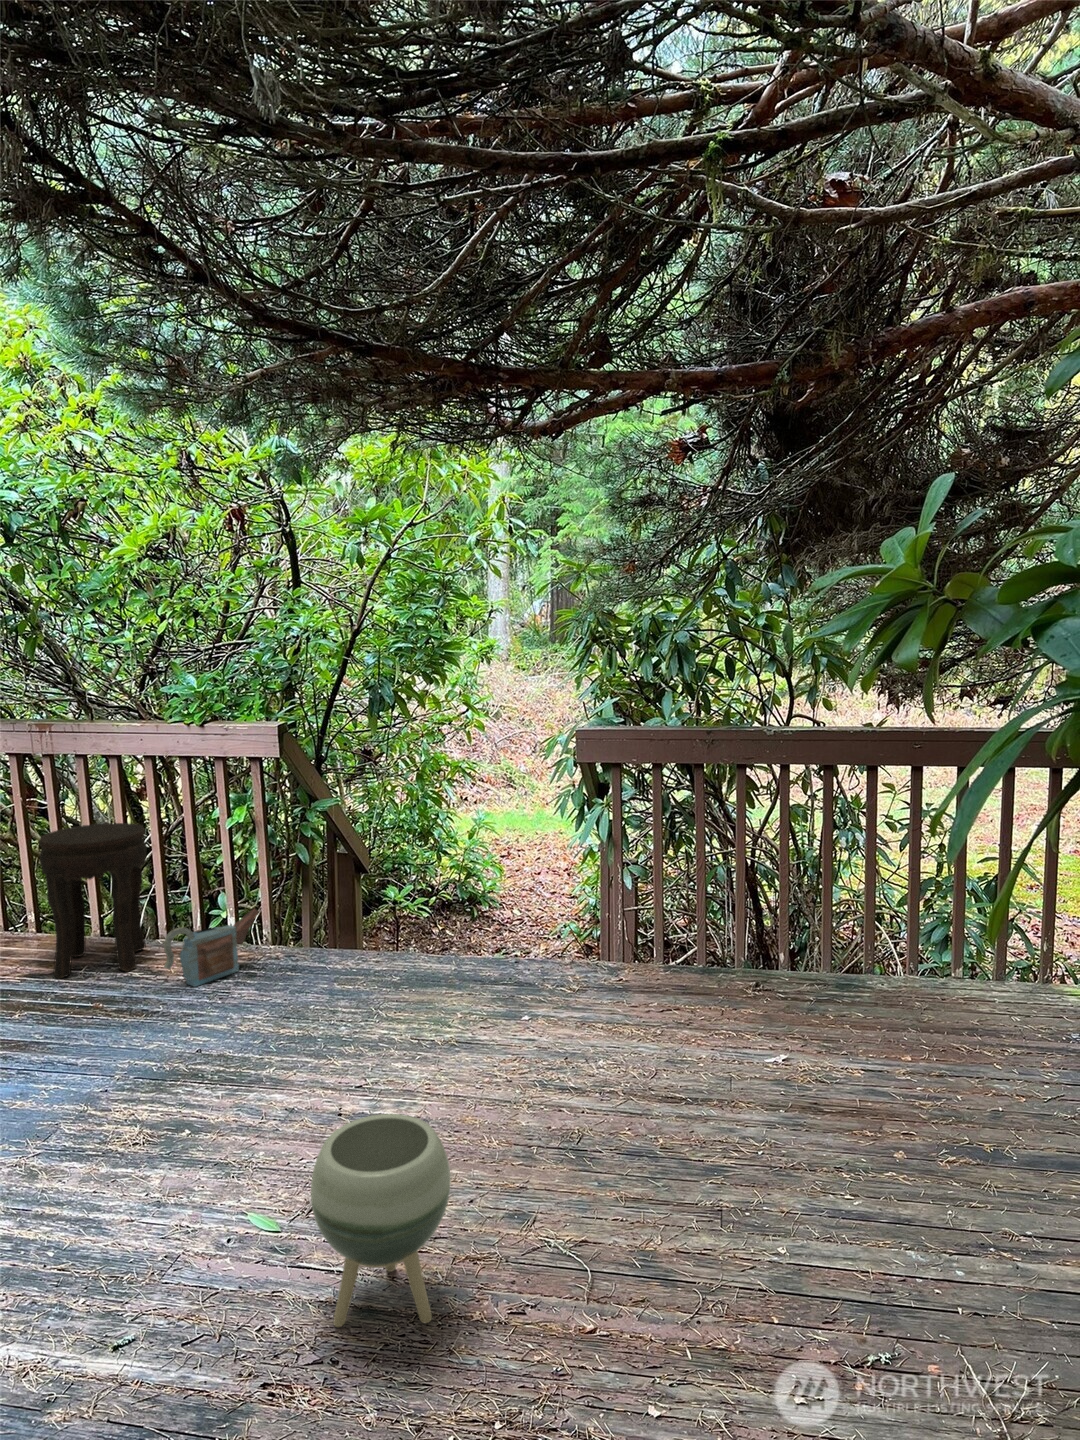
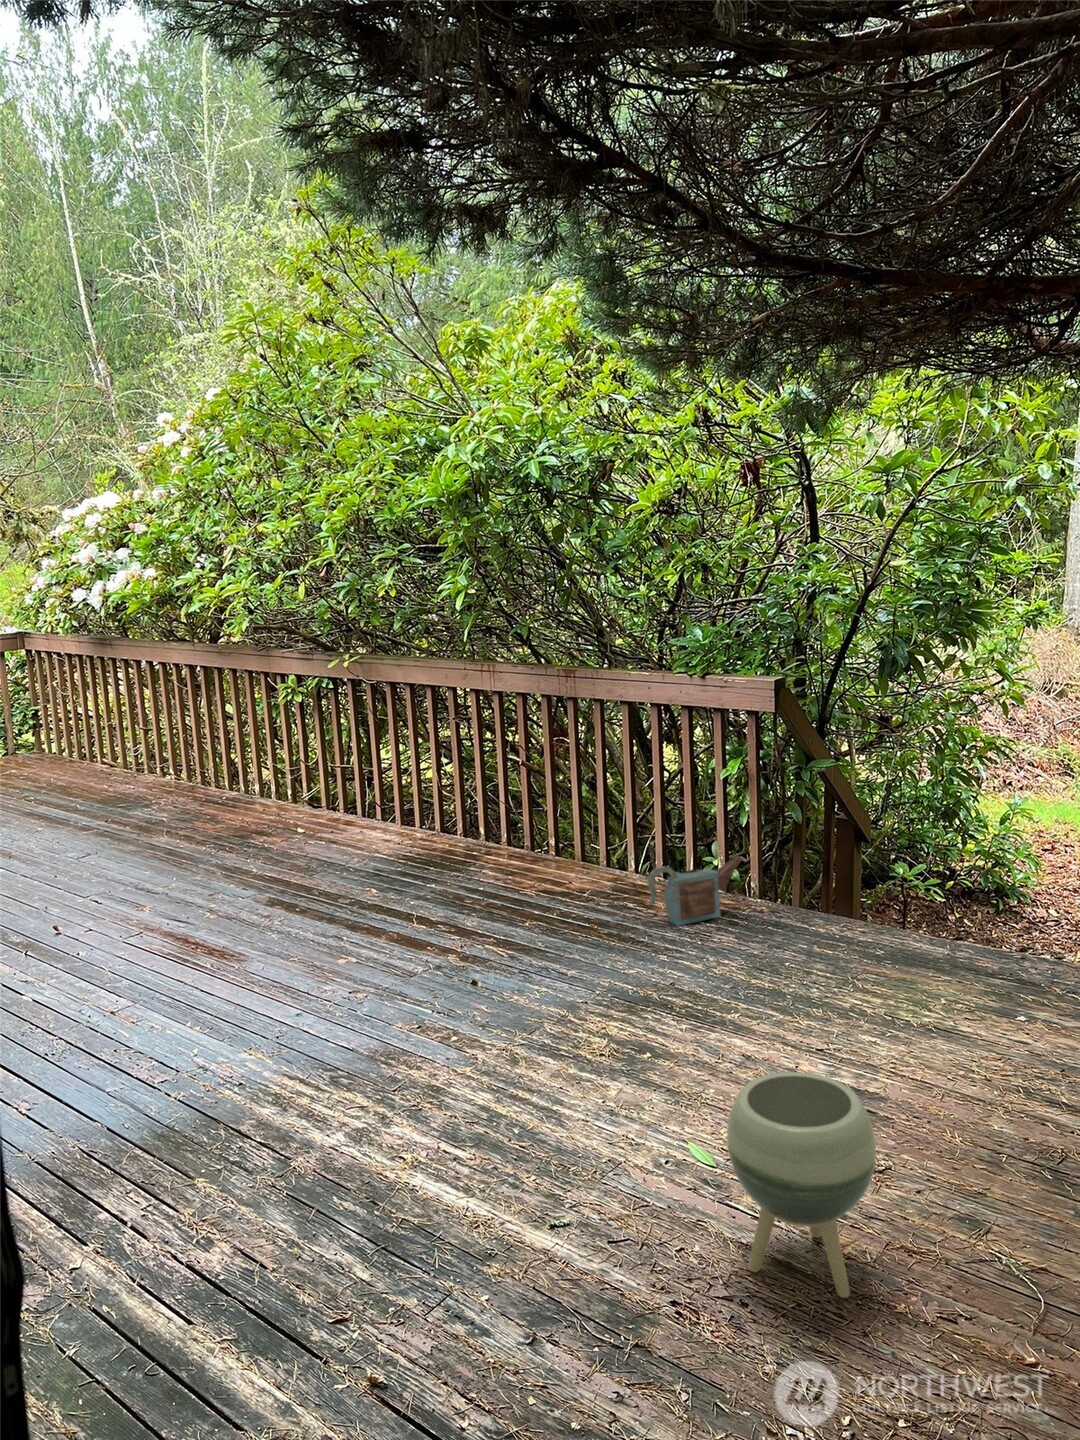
side table: present [39,823,147,978] -> none [547,761,639,904]

